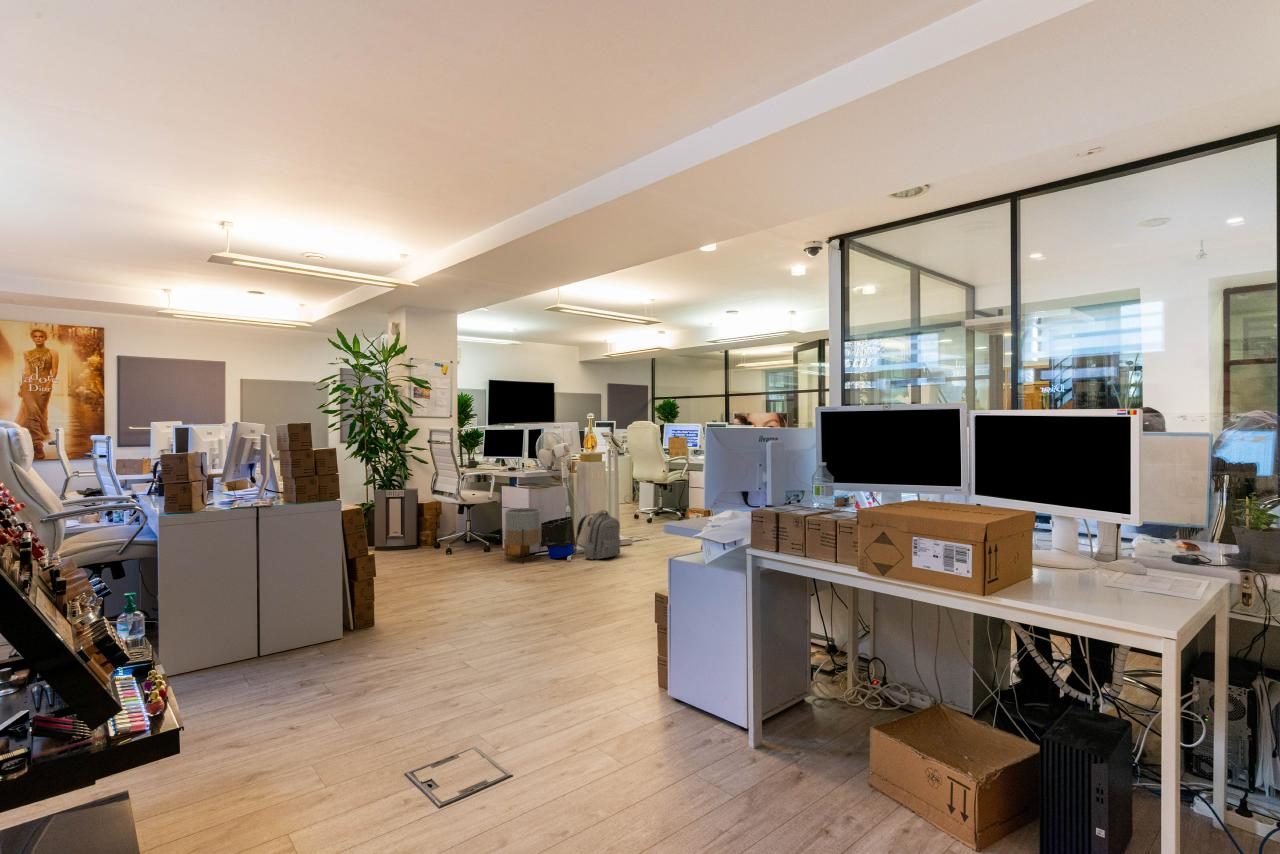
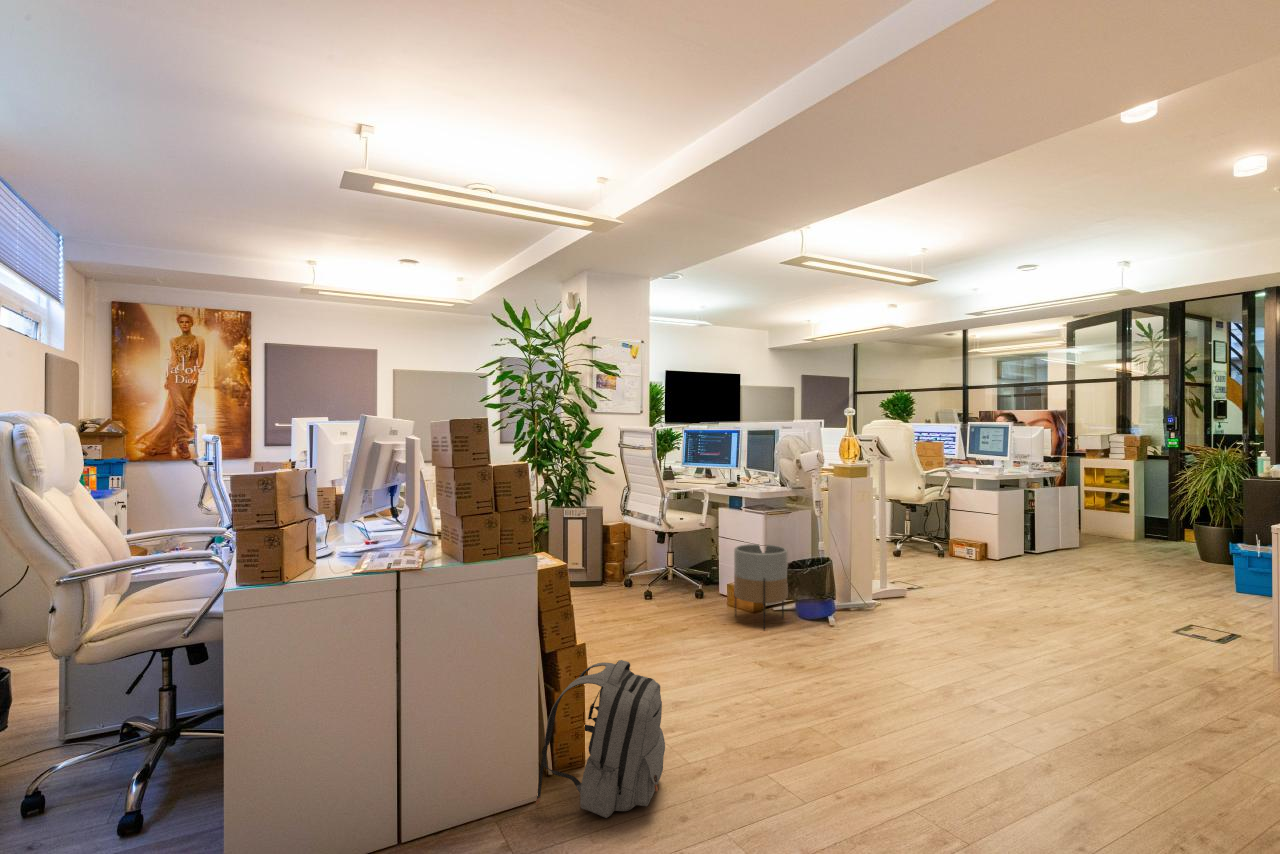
backpack: present [574,510,621,559] -> present [536,660,665,818]

